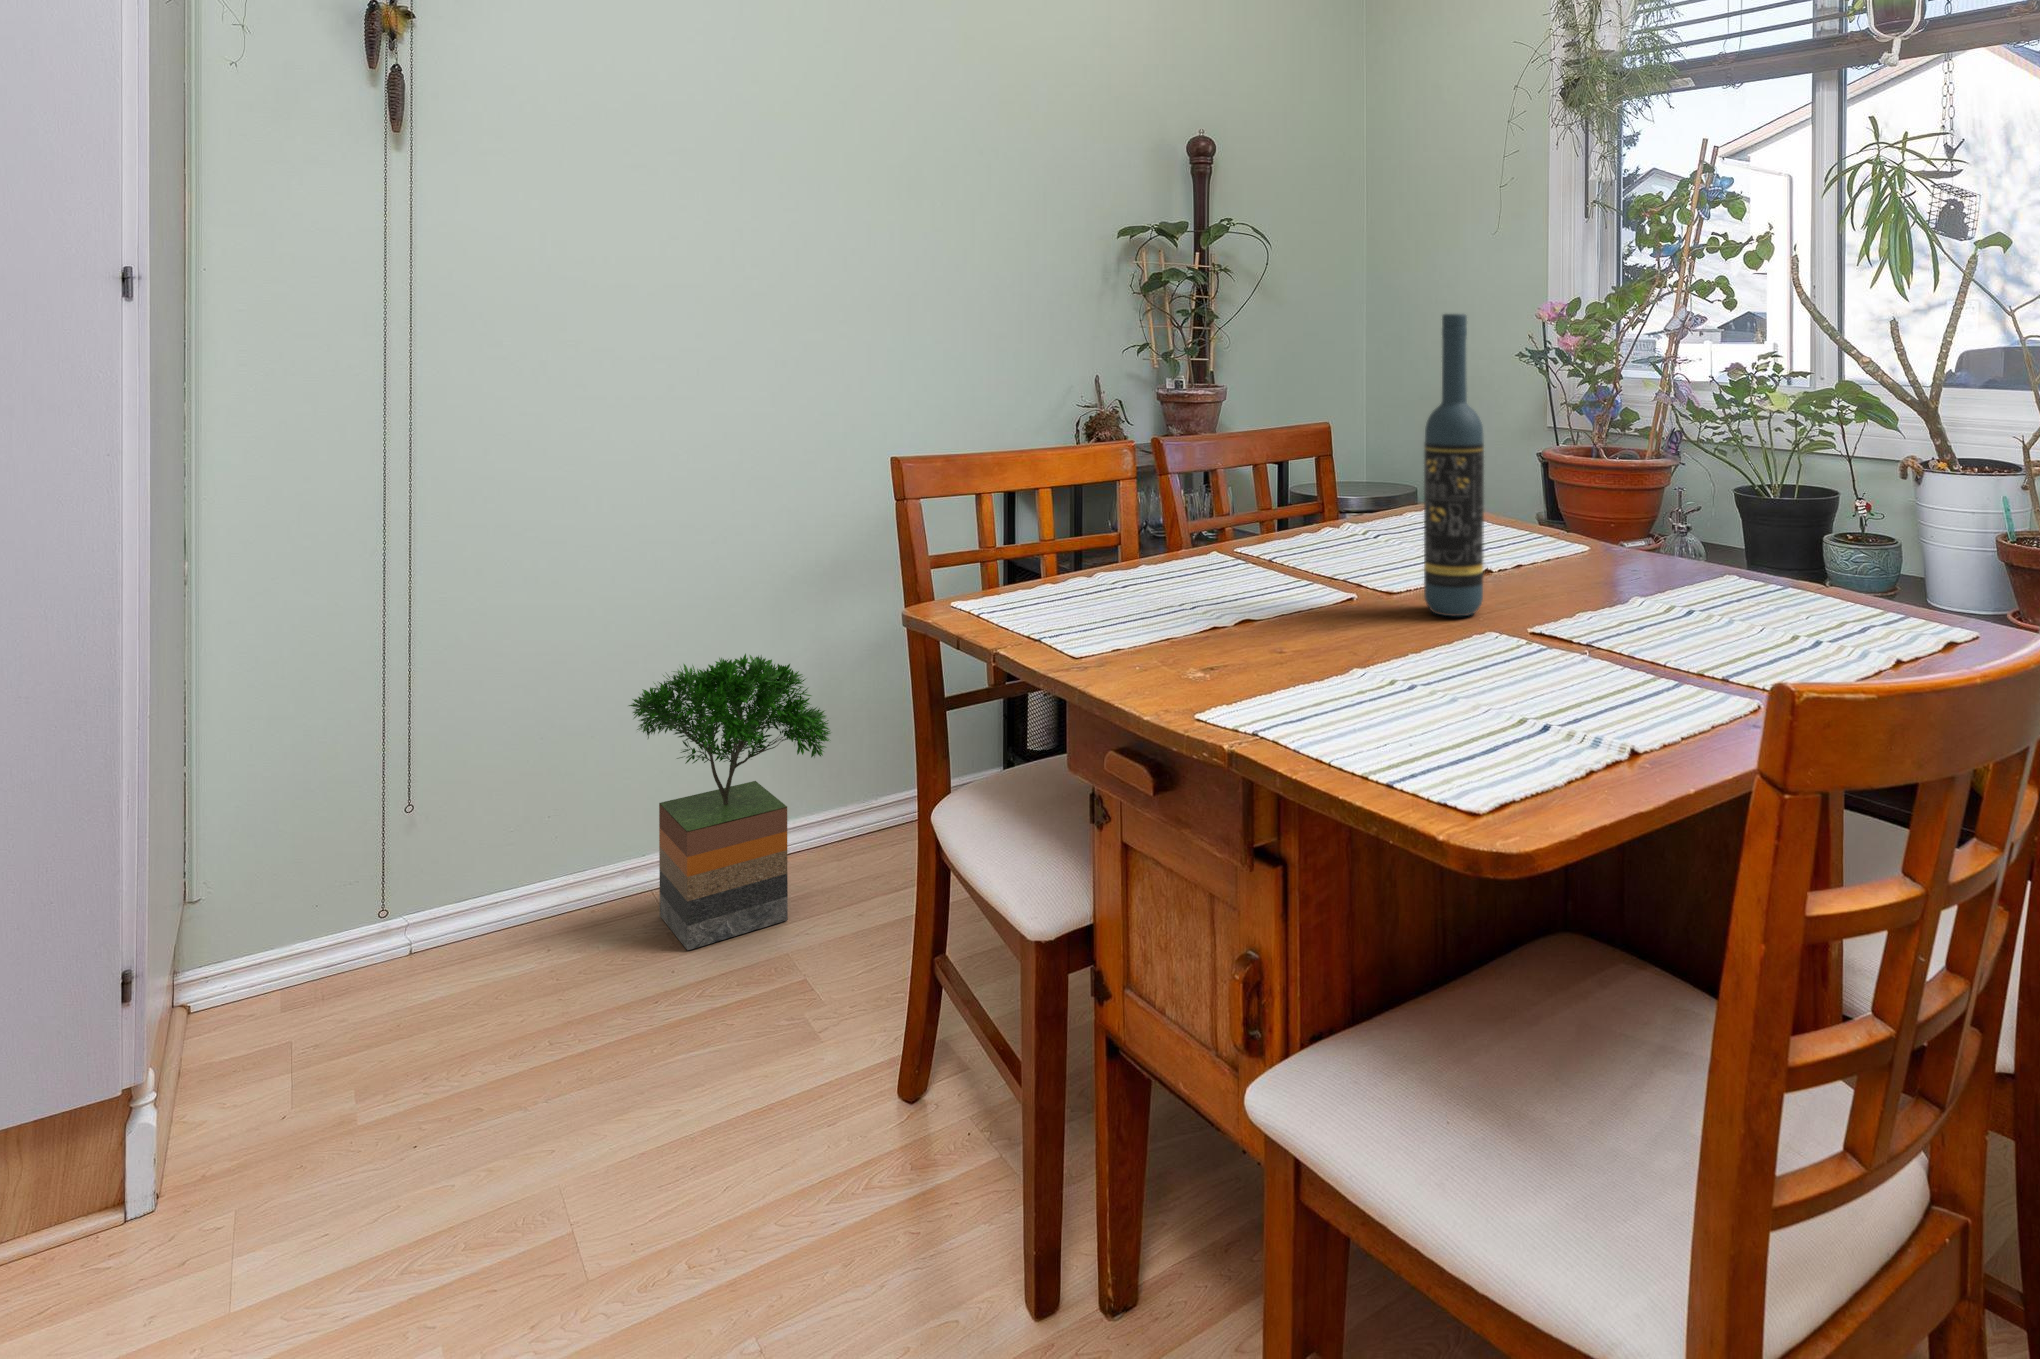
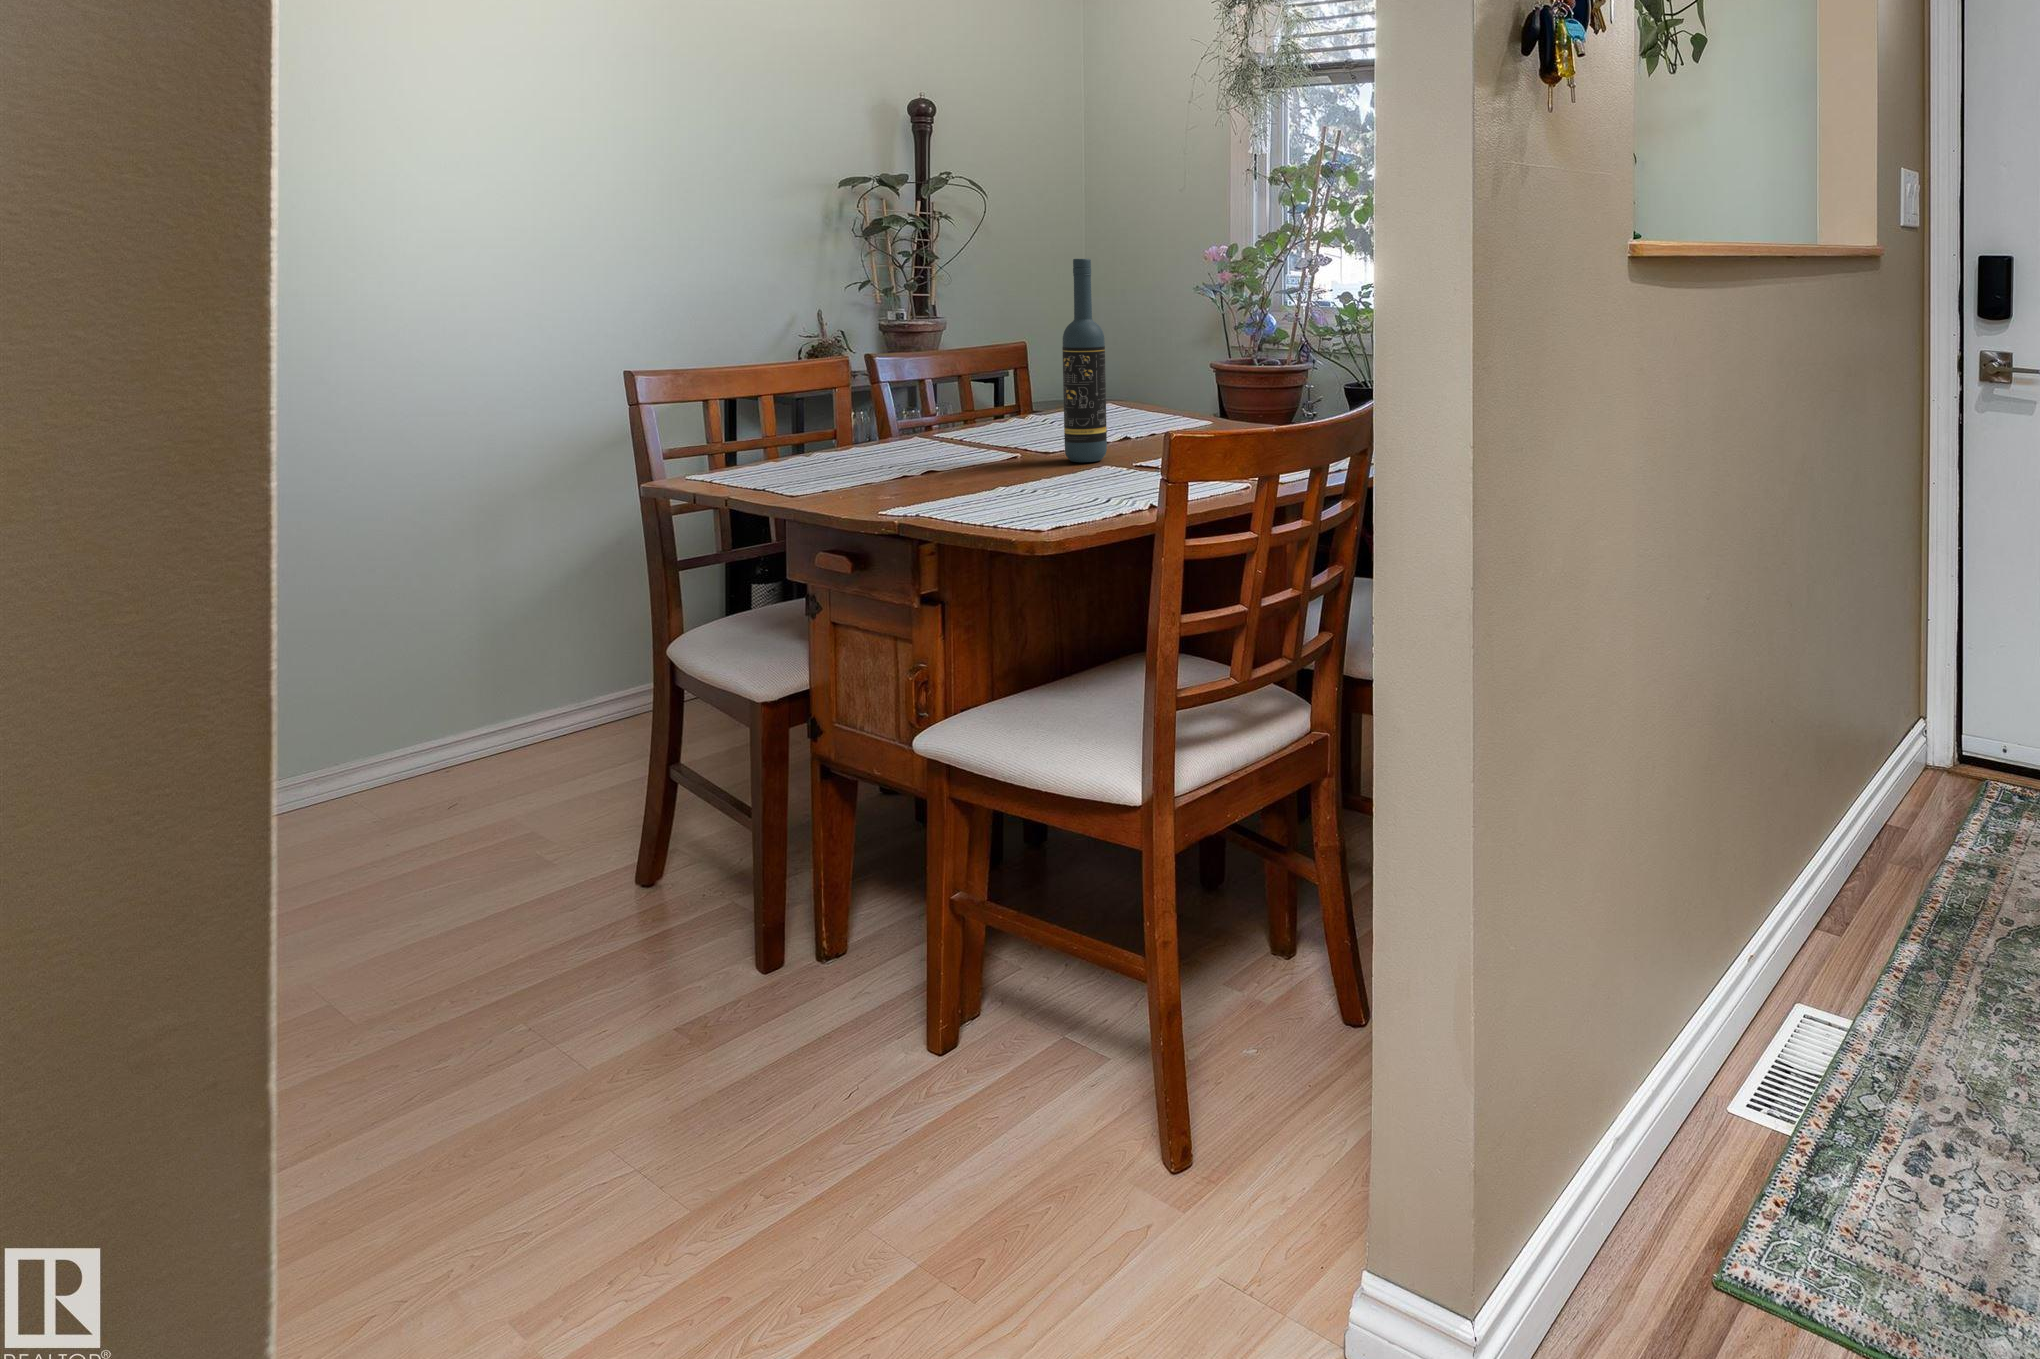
potted tree: present [629,654,831,950] -> none [343,555,568,805]

